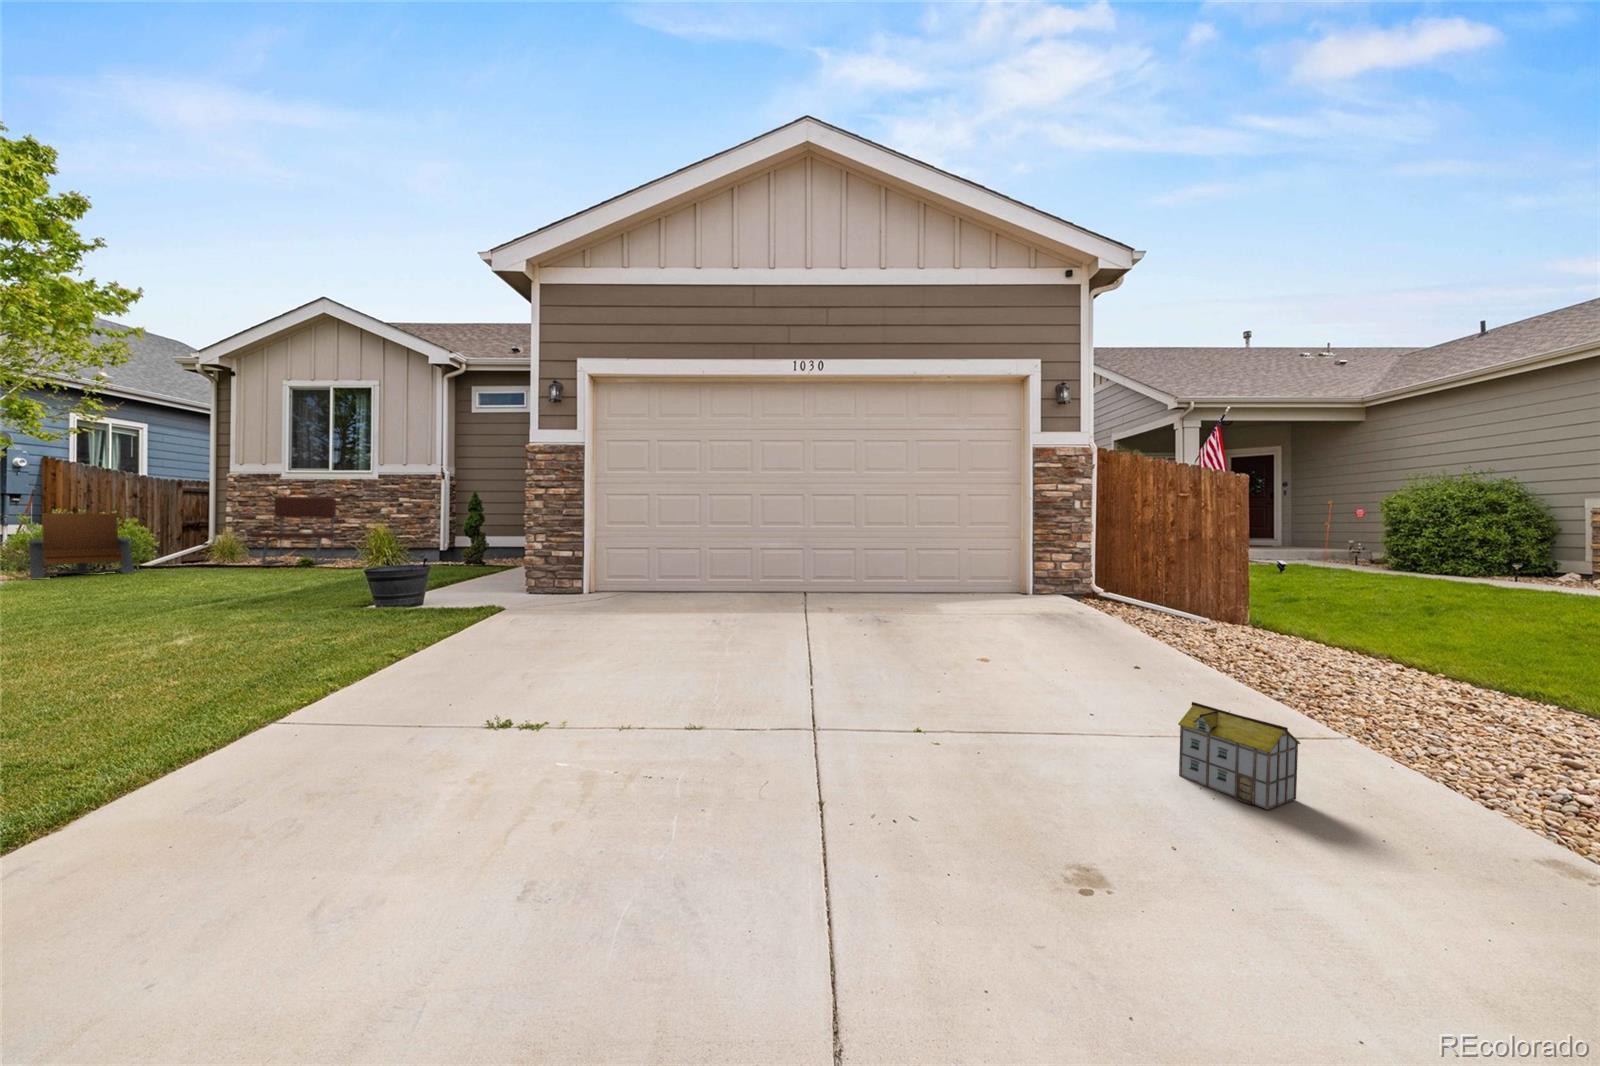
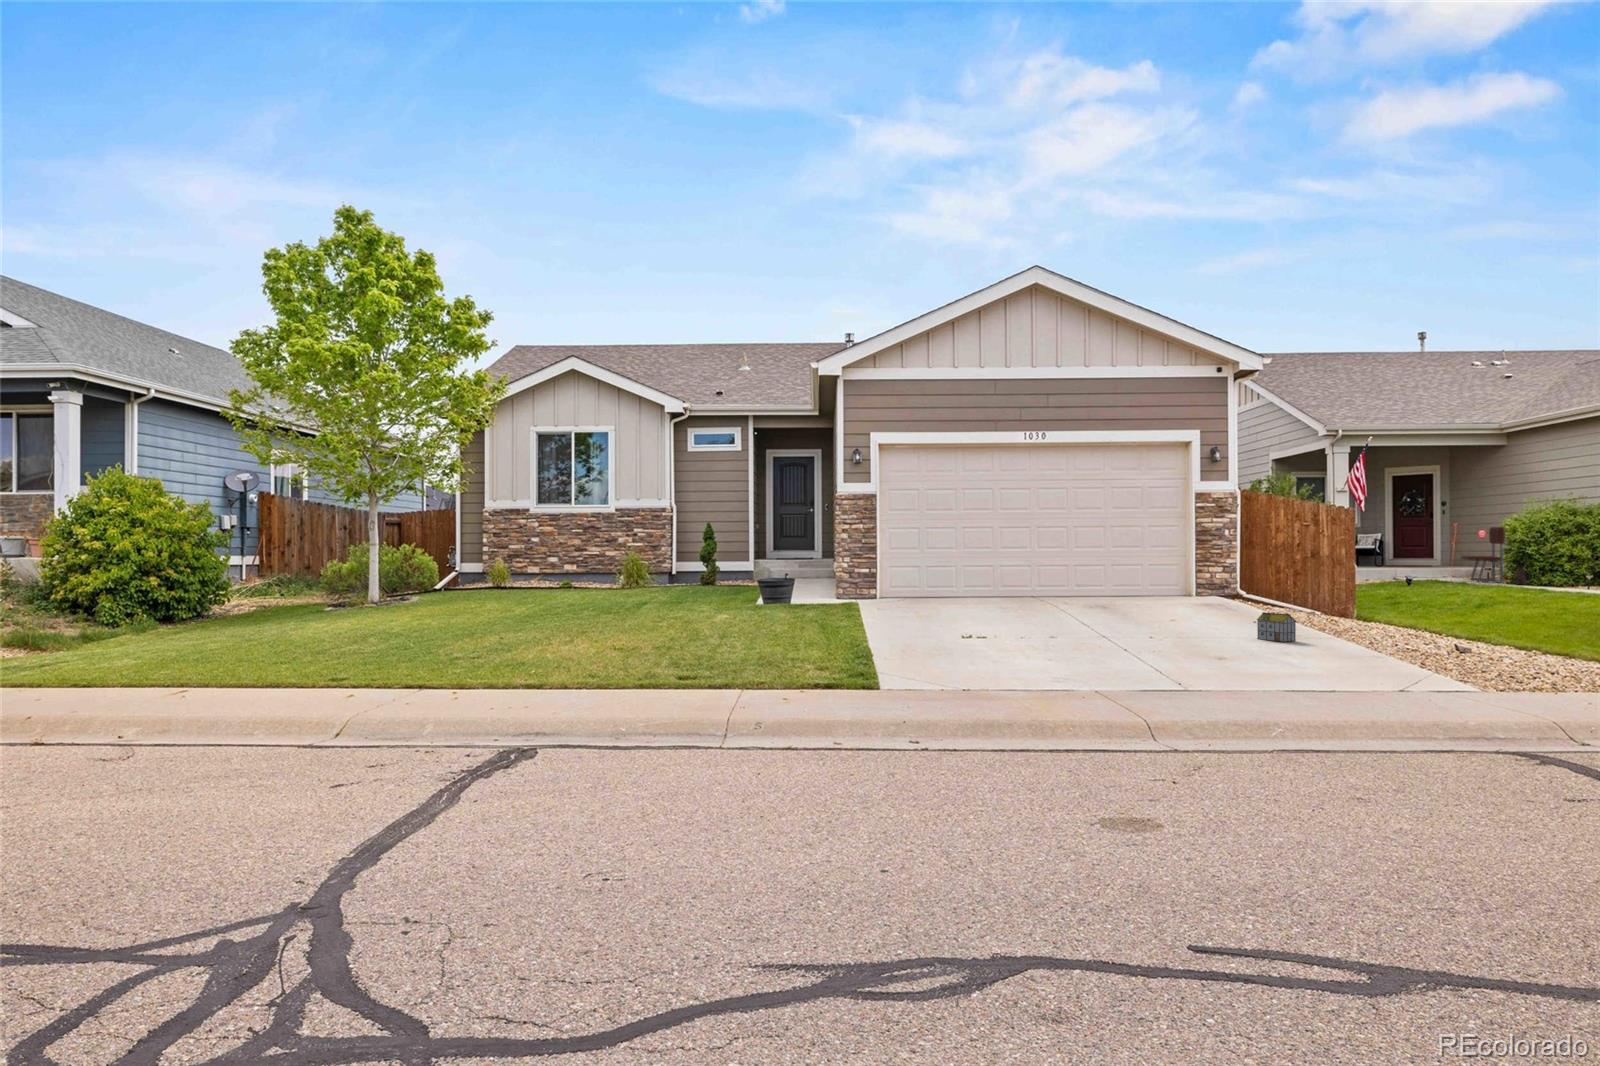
bench: present [250,497,336,564] -> present [1461,527,1505,582]
lounge chair: present [29,513,135,578] -> none [388,544,461,596]
potted plant: none [1392,532,1433,571] -> present [1511,551,1540,585]

